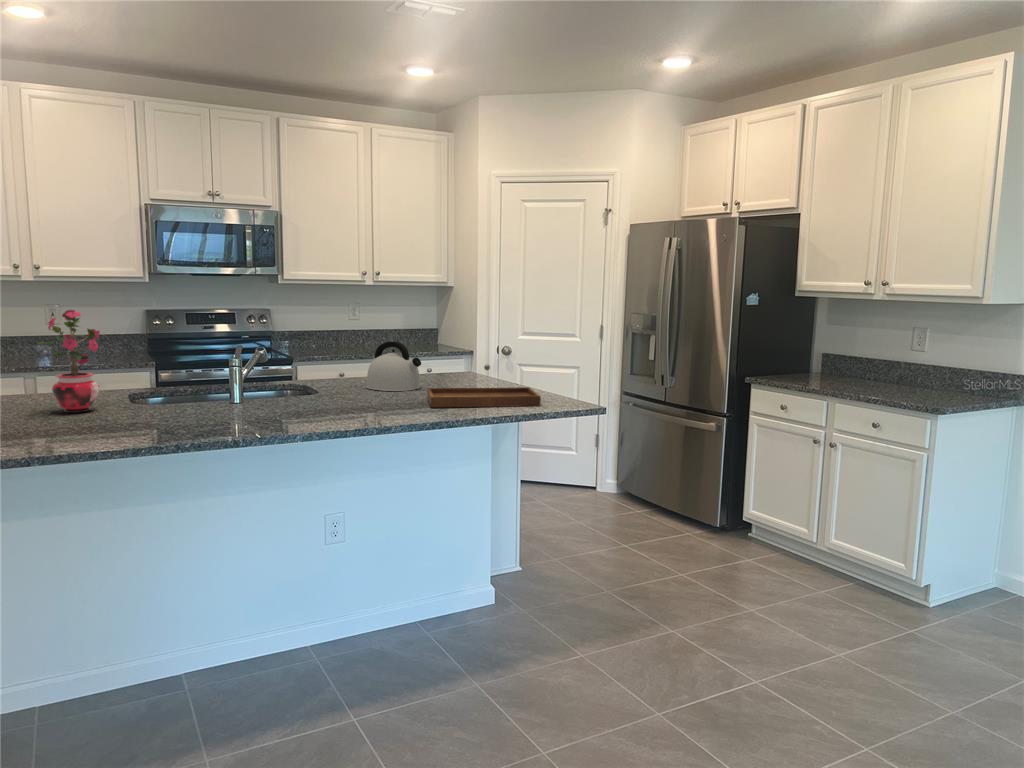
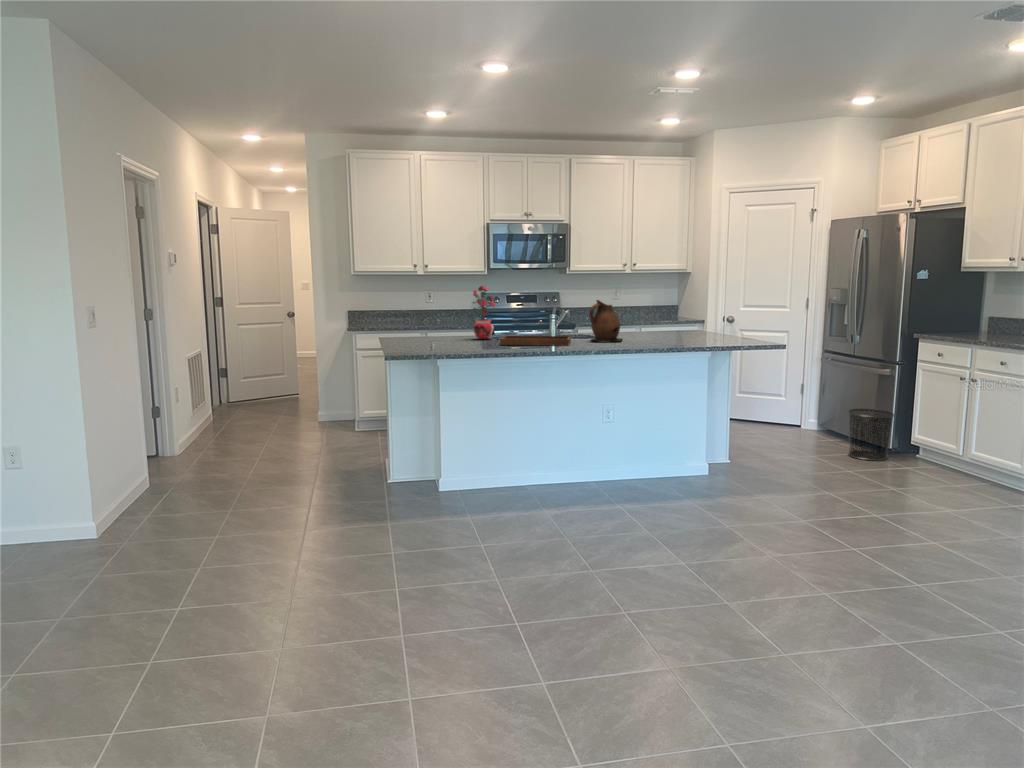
ceramic pitcher: none [280,340,346,417] -> present [589,300,622,341]
kettle: present [366,341,421,391] -> none [632,305,666,335]
tray: present [427,365,541,407] -> present [500,320,571,346]
waste bin: none [667,475,726,549] -> present [848,409,894,461]

